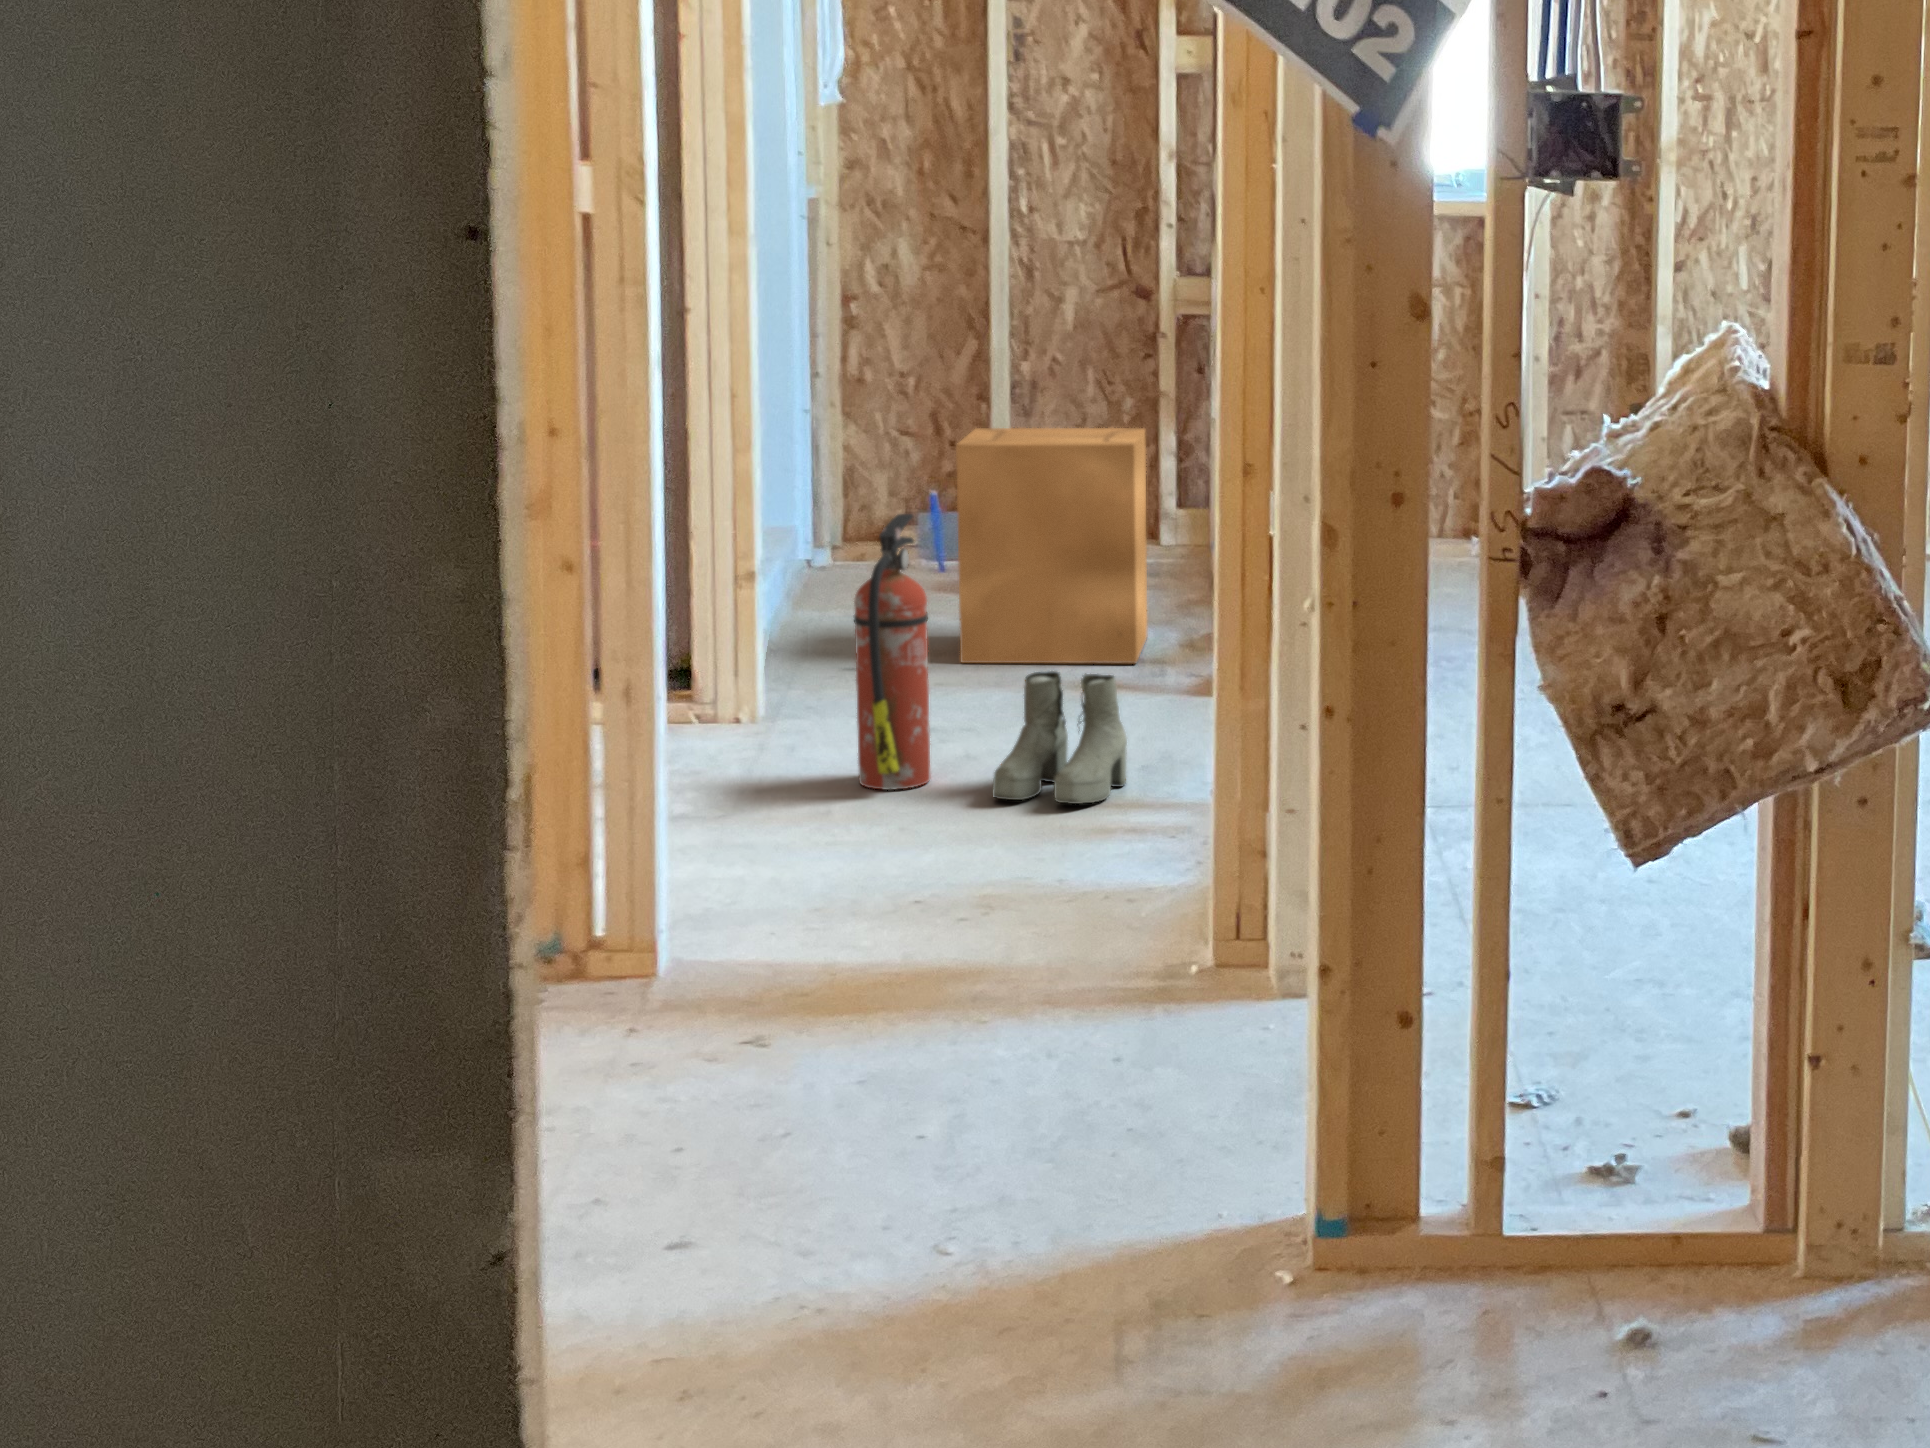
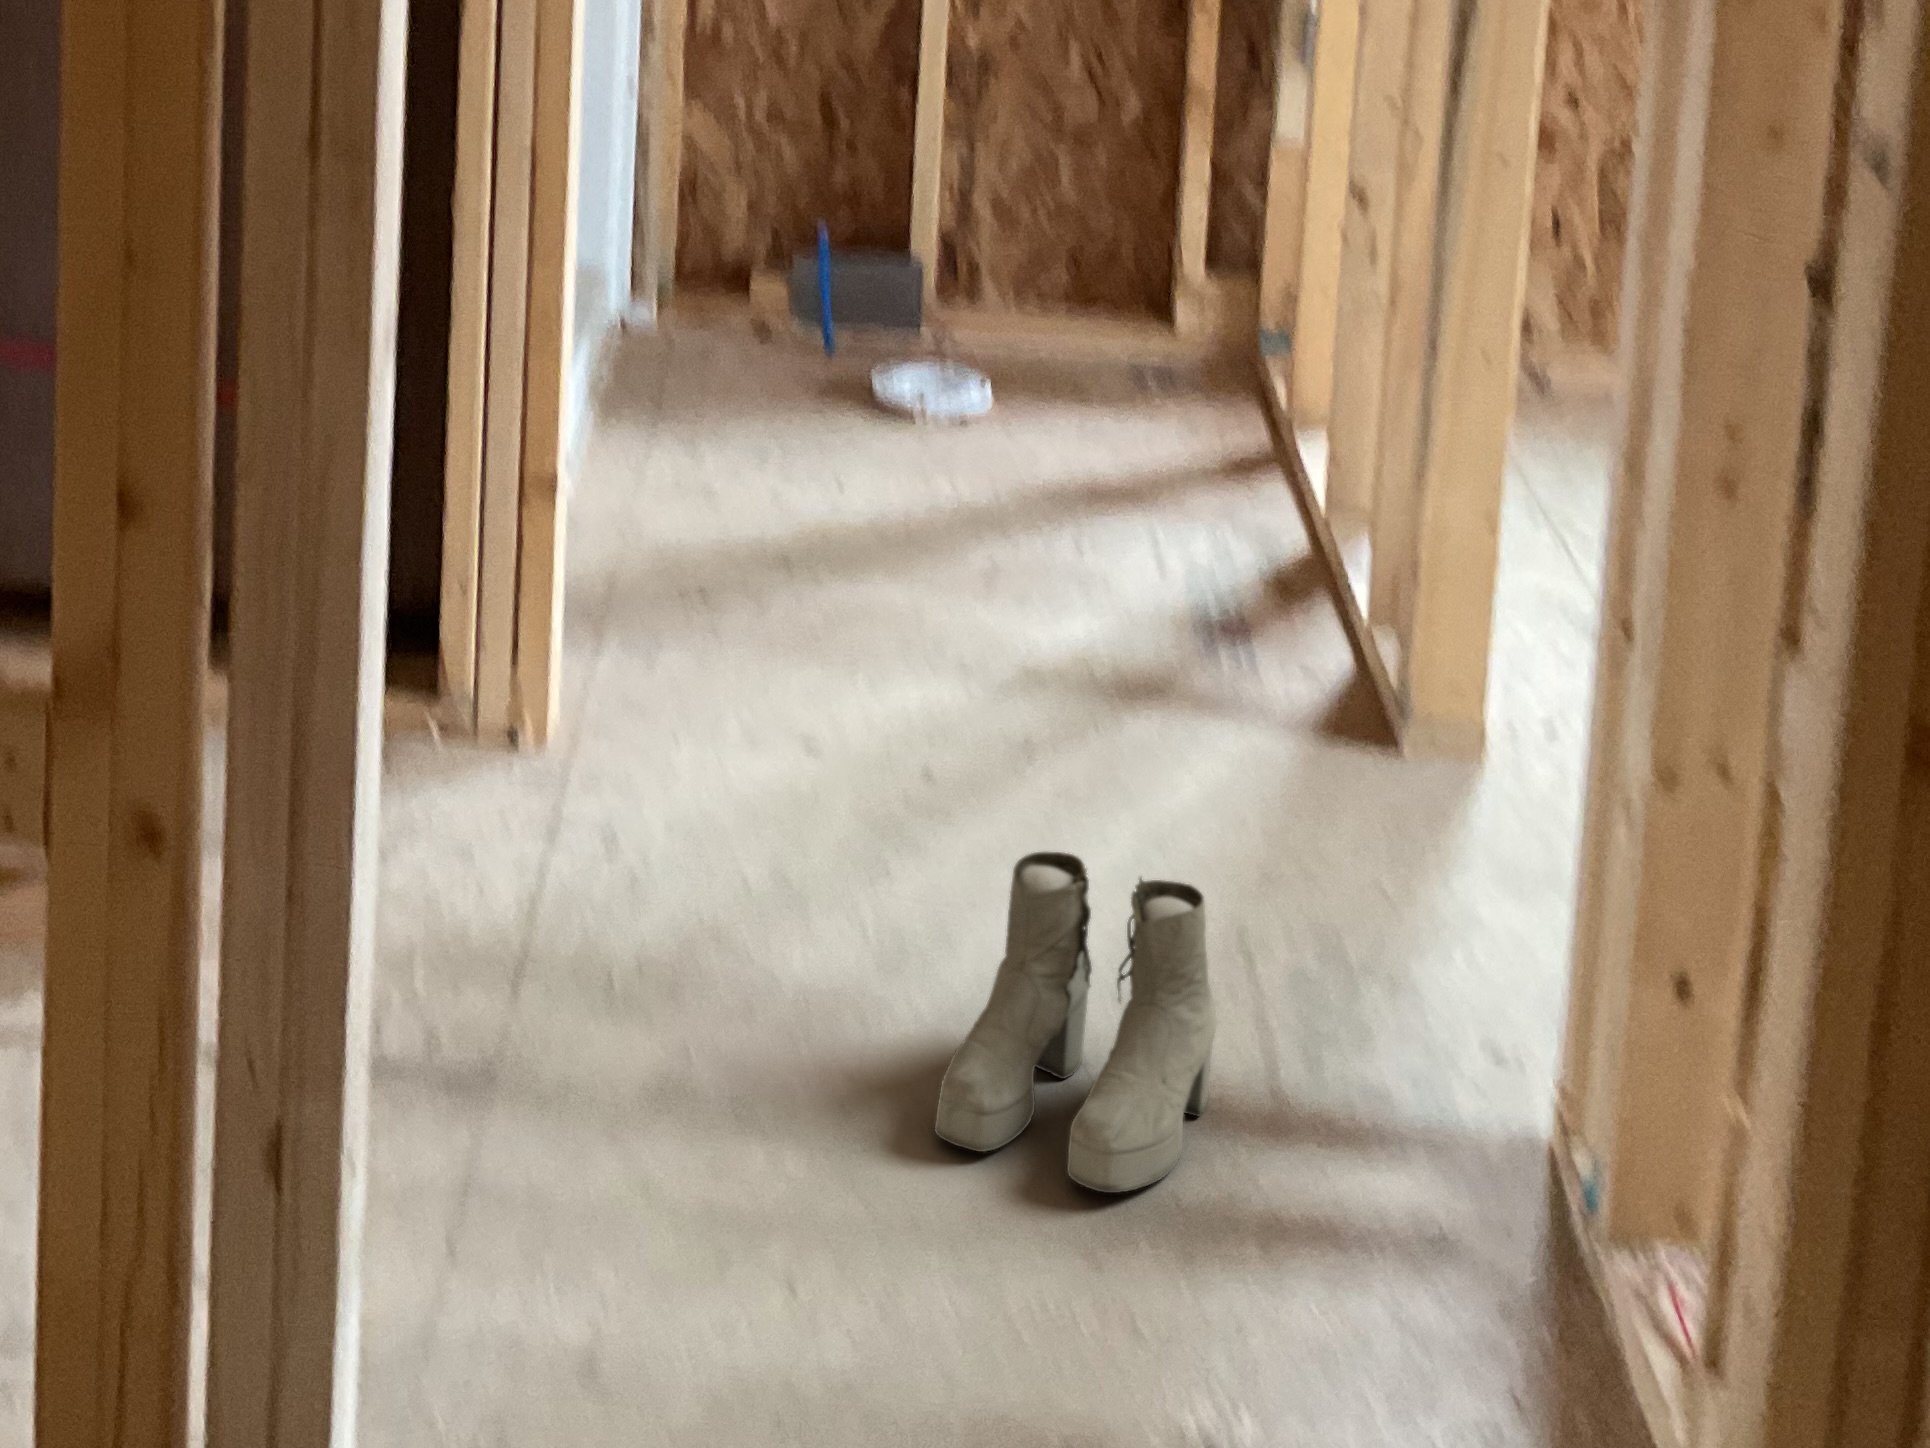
cardboard box: present [956,428,1148,663] -> none [857,192,1203,657]
fire extinguisher: present [854,514,930,790] -> none [666,489,823,1060]

